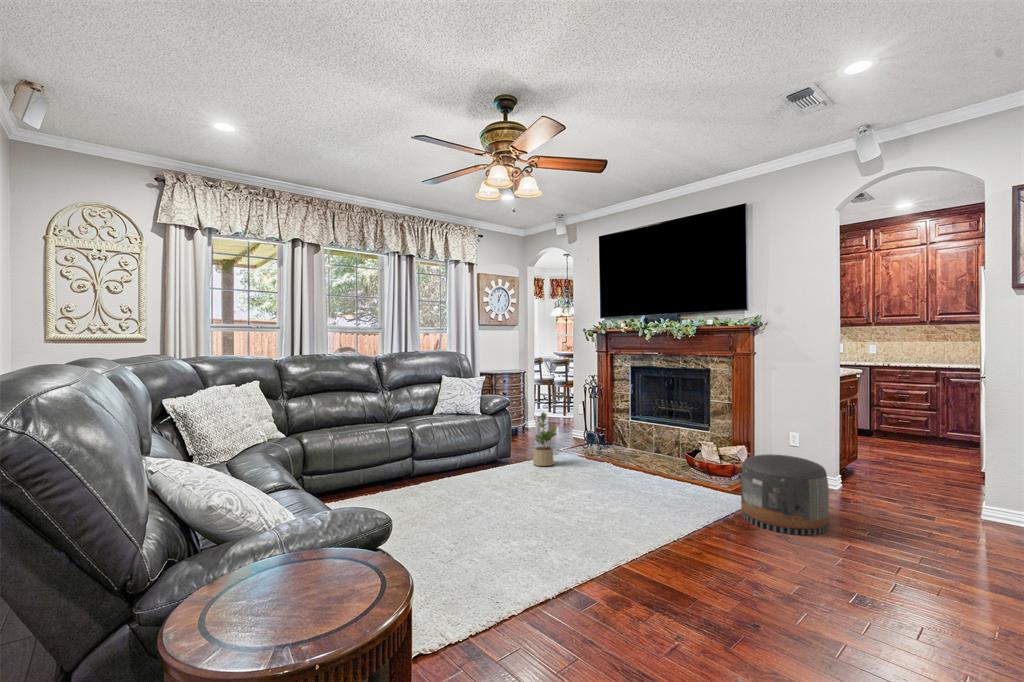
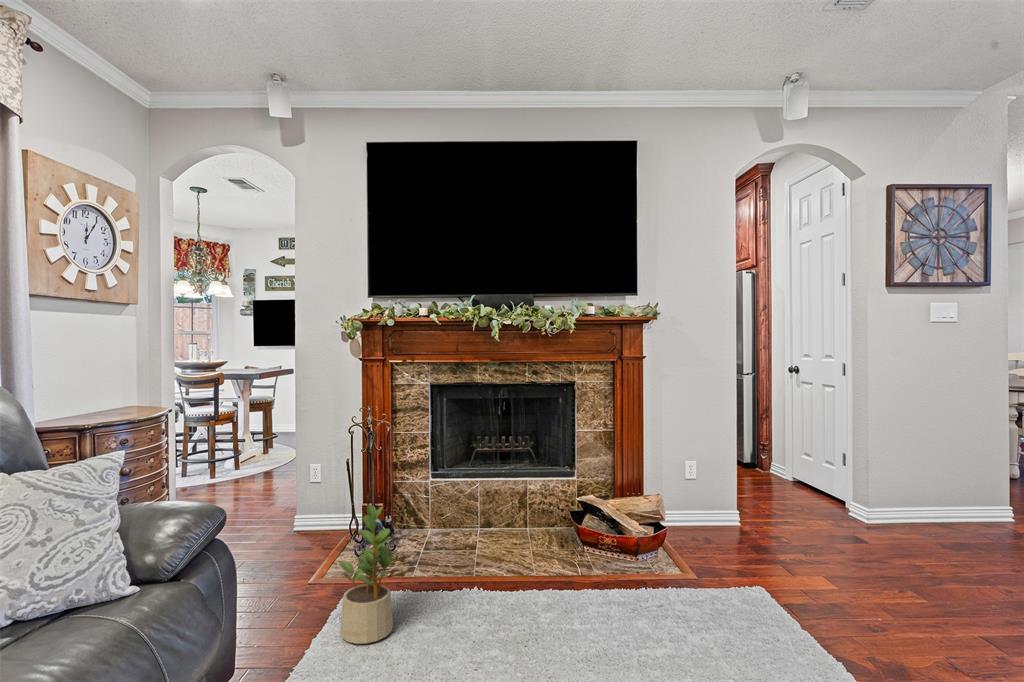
pouf: present [741,454,829,535] -> none [792,506,931,640]

